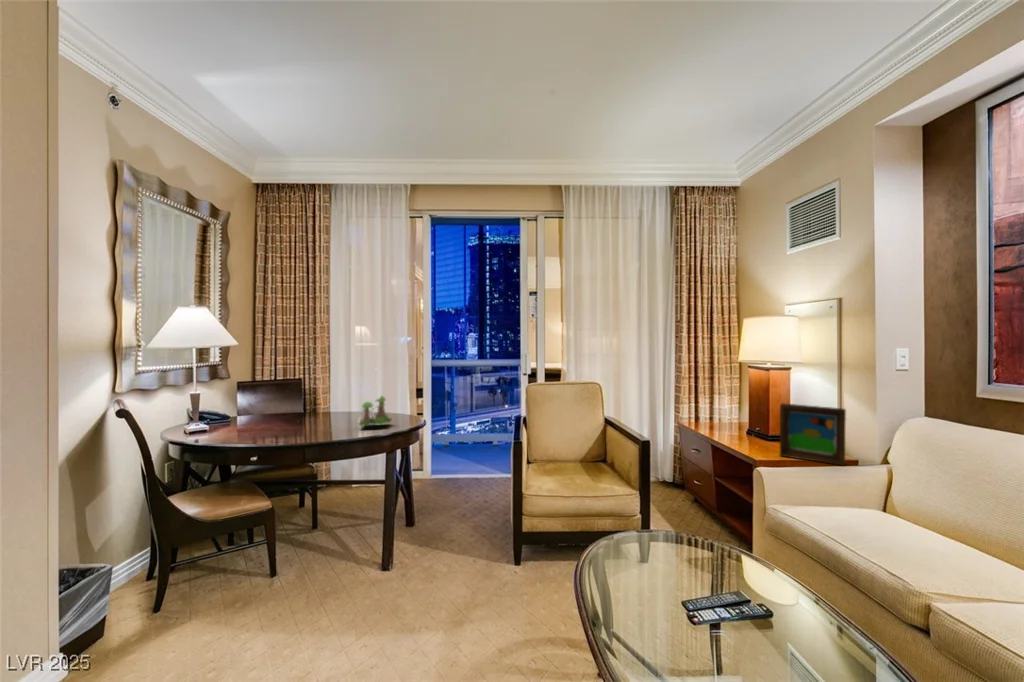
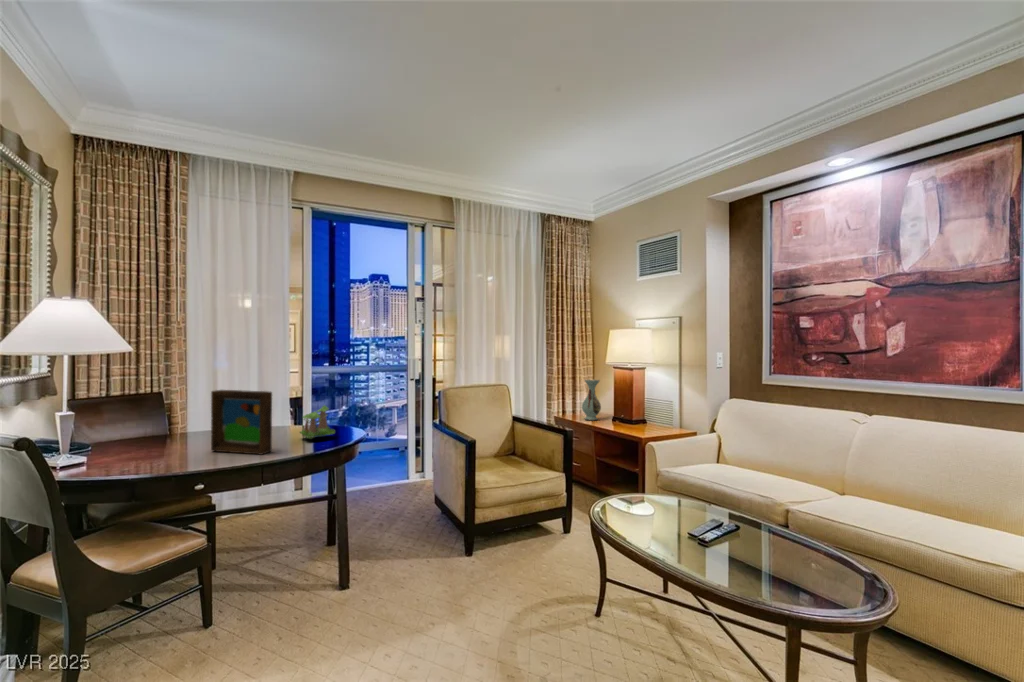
decorative vase: none [706,380,731,431] -> present [582,380,601,421]
picture frame: present [780,403,846,465] -> present [211,390,272,454]

